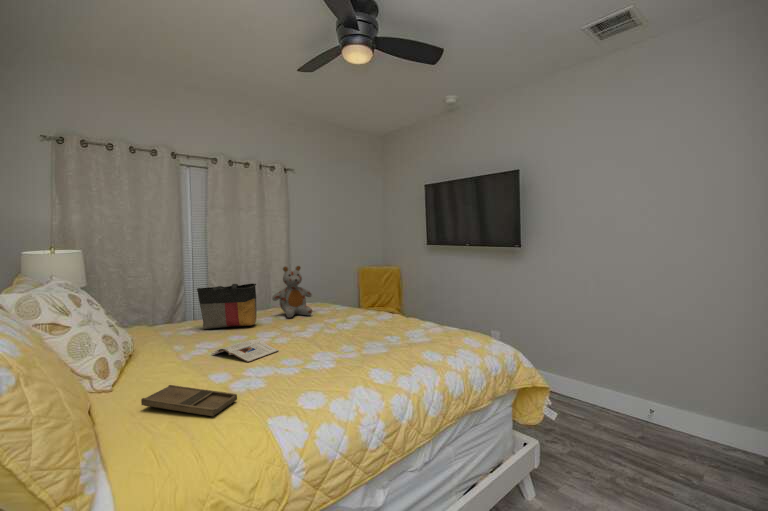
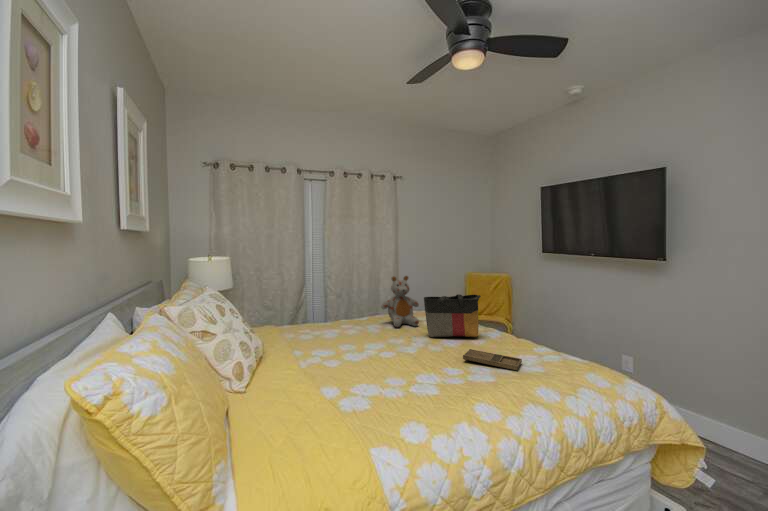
tote bag: present [197,284,257,329] -> present [424,294,481,337]
magazine: present [212,339,279,362] -> none [325,352,385,377]
tray: present [141,385,237,416] -> present [463,349,522,370]

